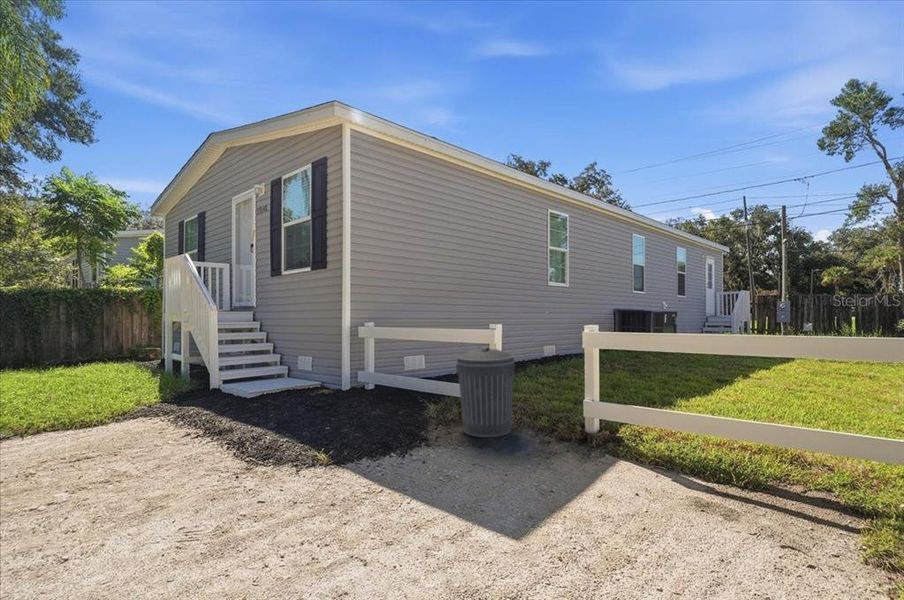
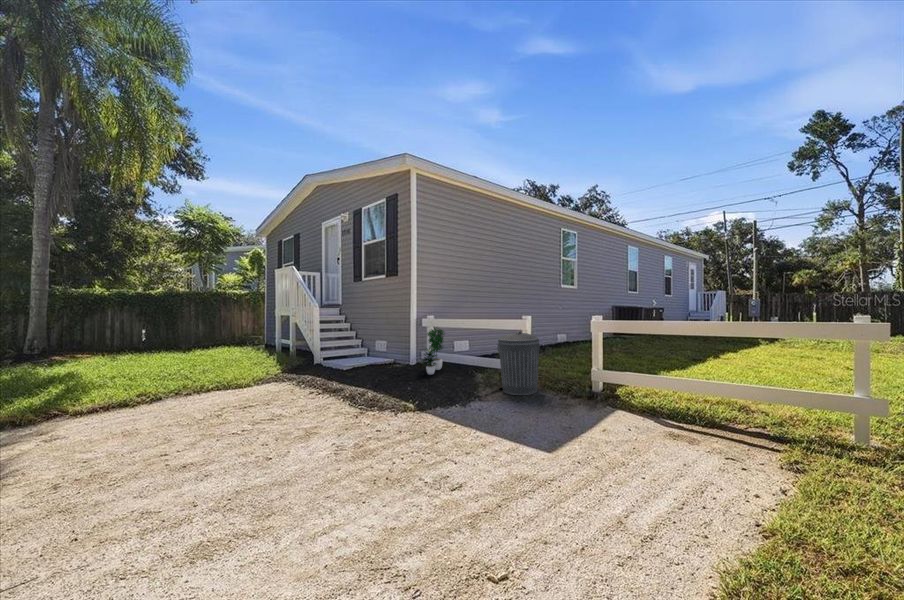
potted plant: none [350,337,390,406] -> present [422,327,444,374]

